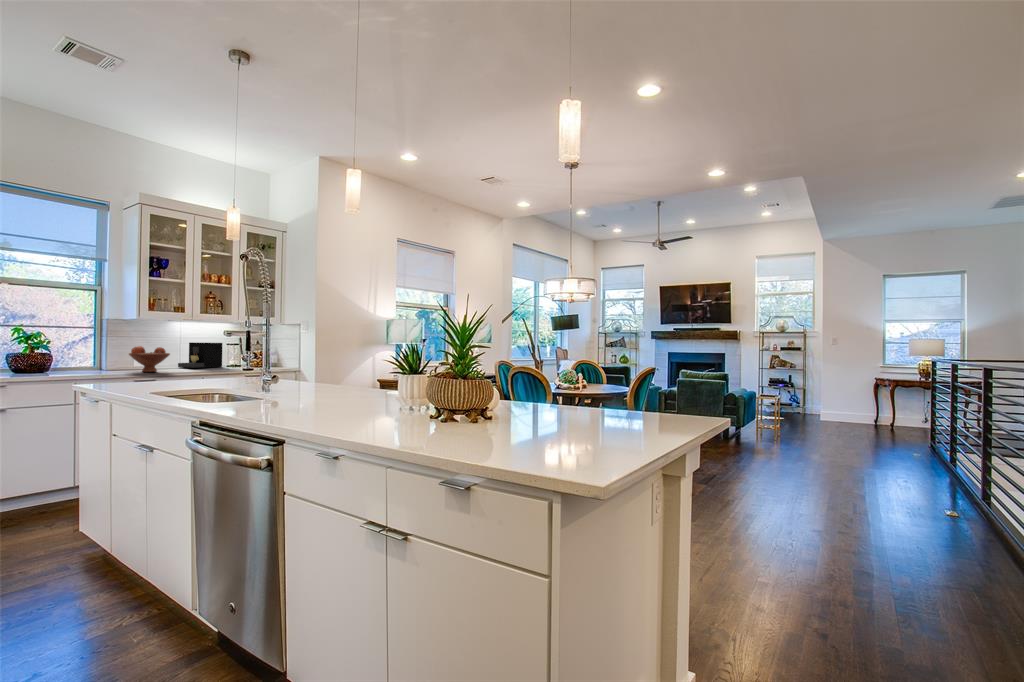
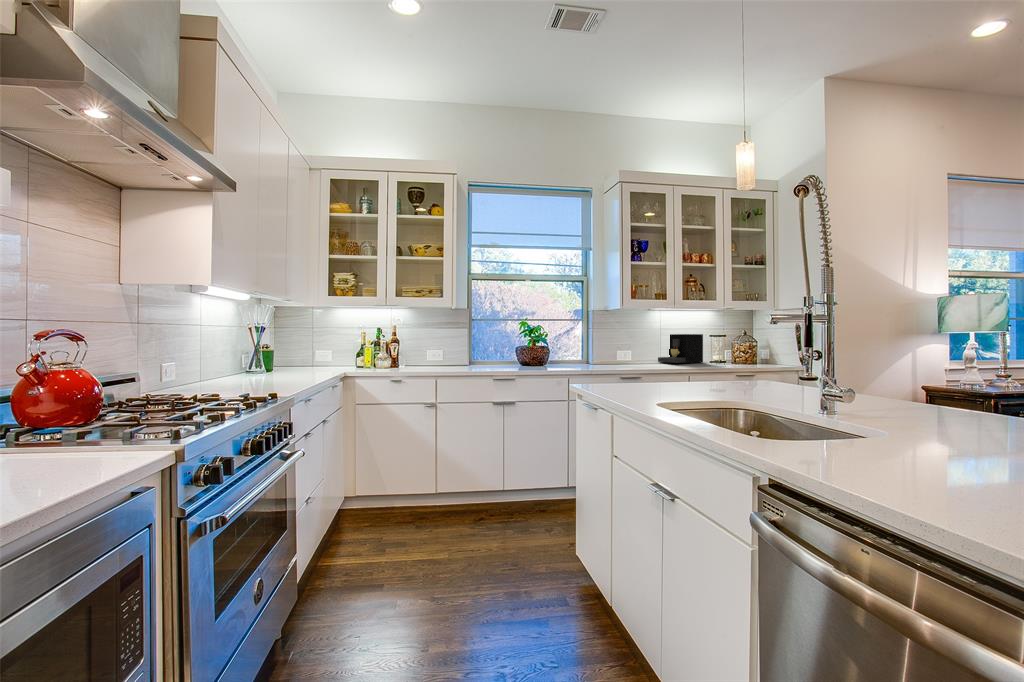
fruit bowl: present [129,346,170,372] -> none [614,338,654,367]

